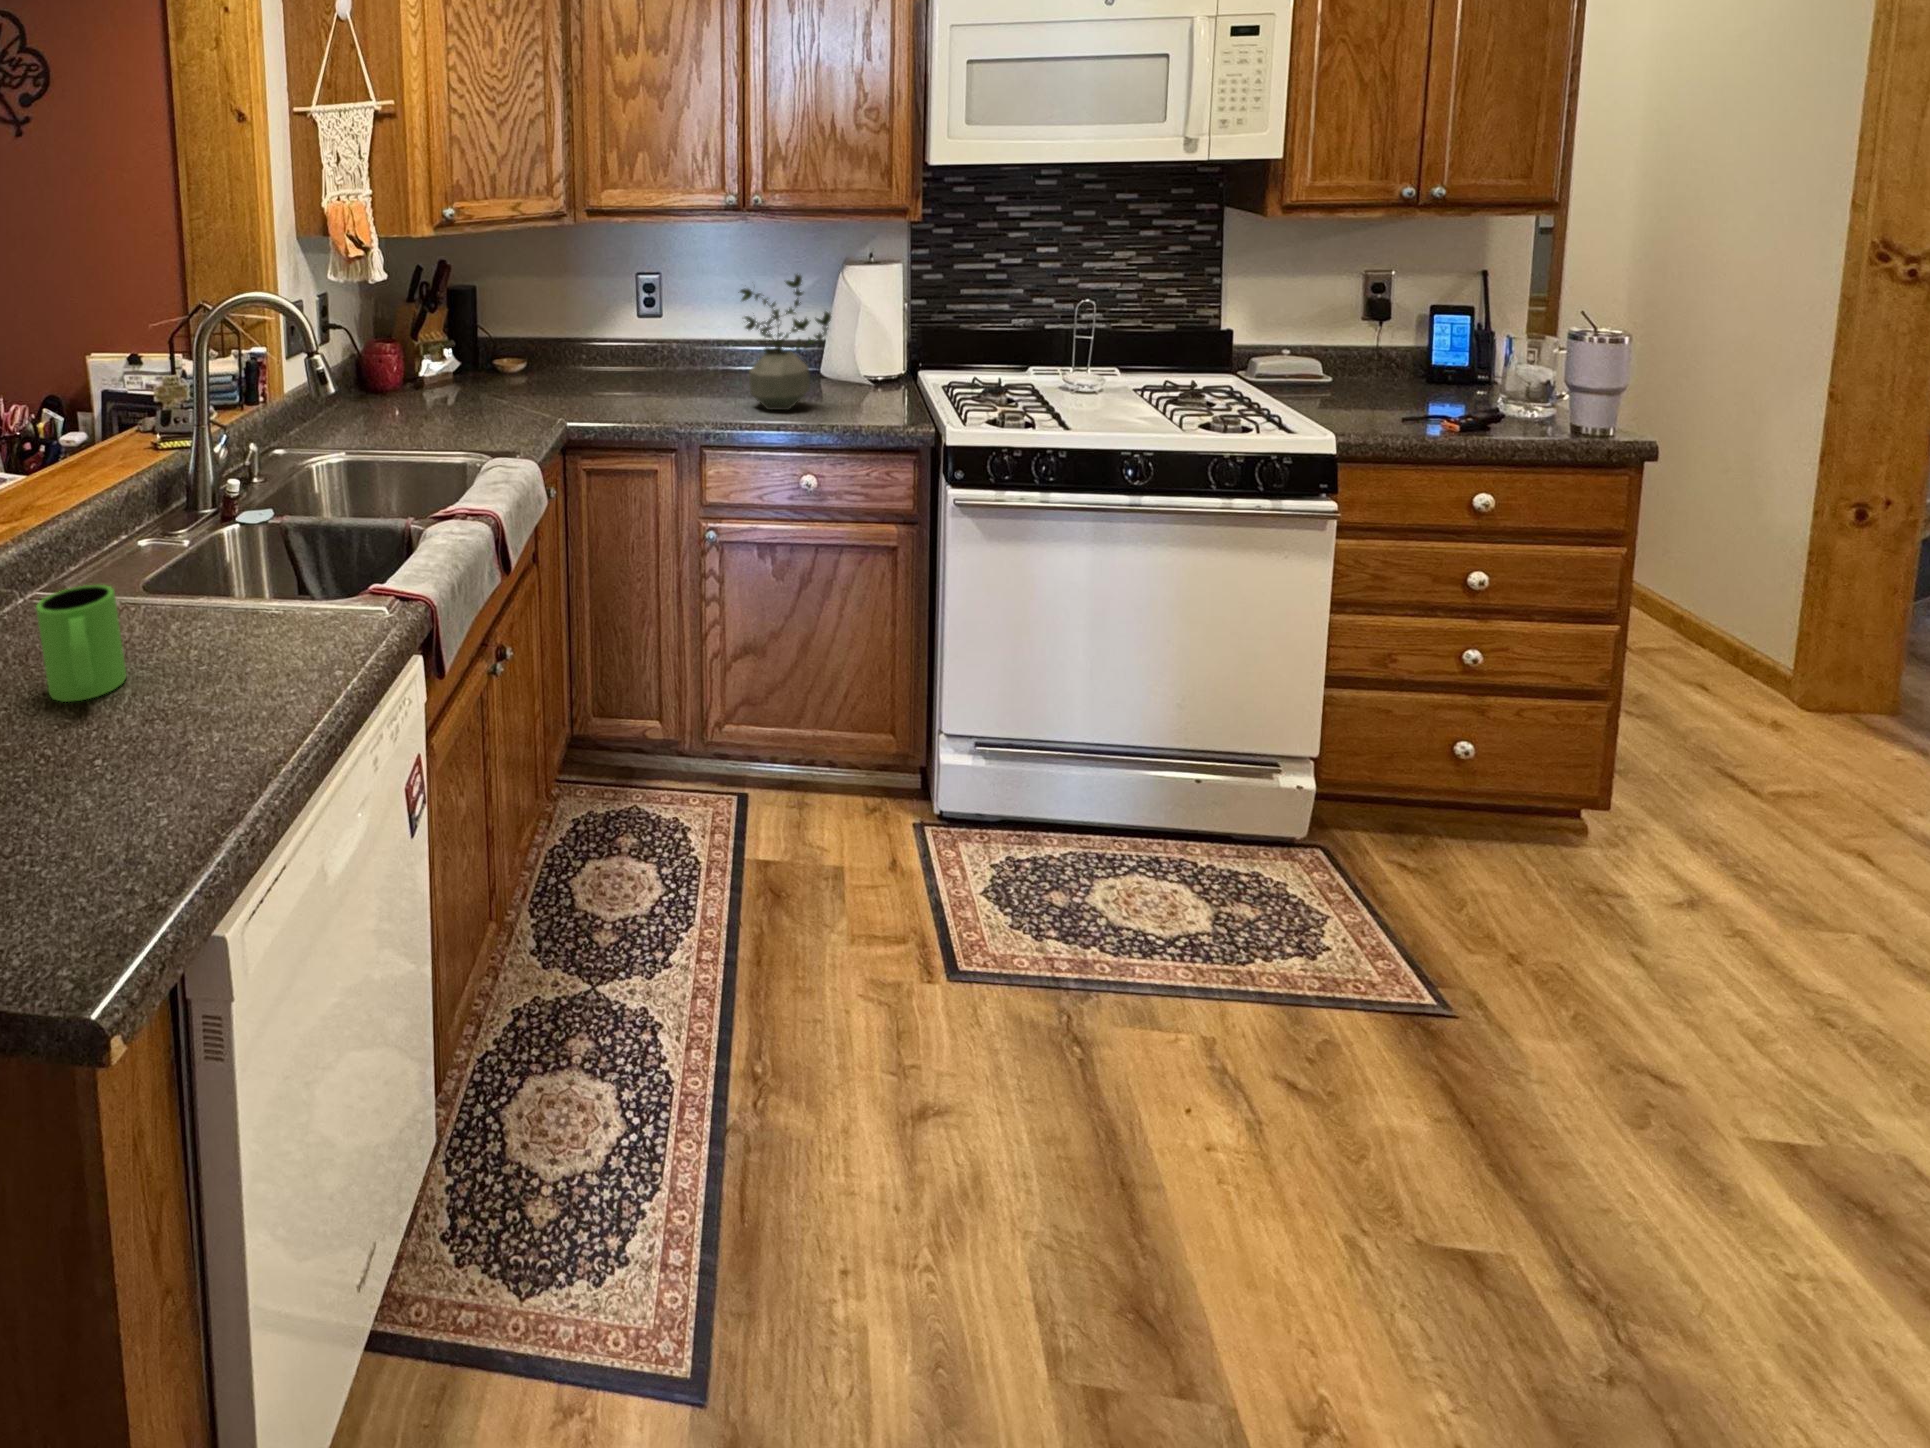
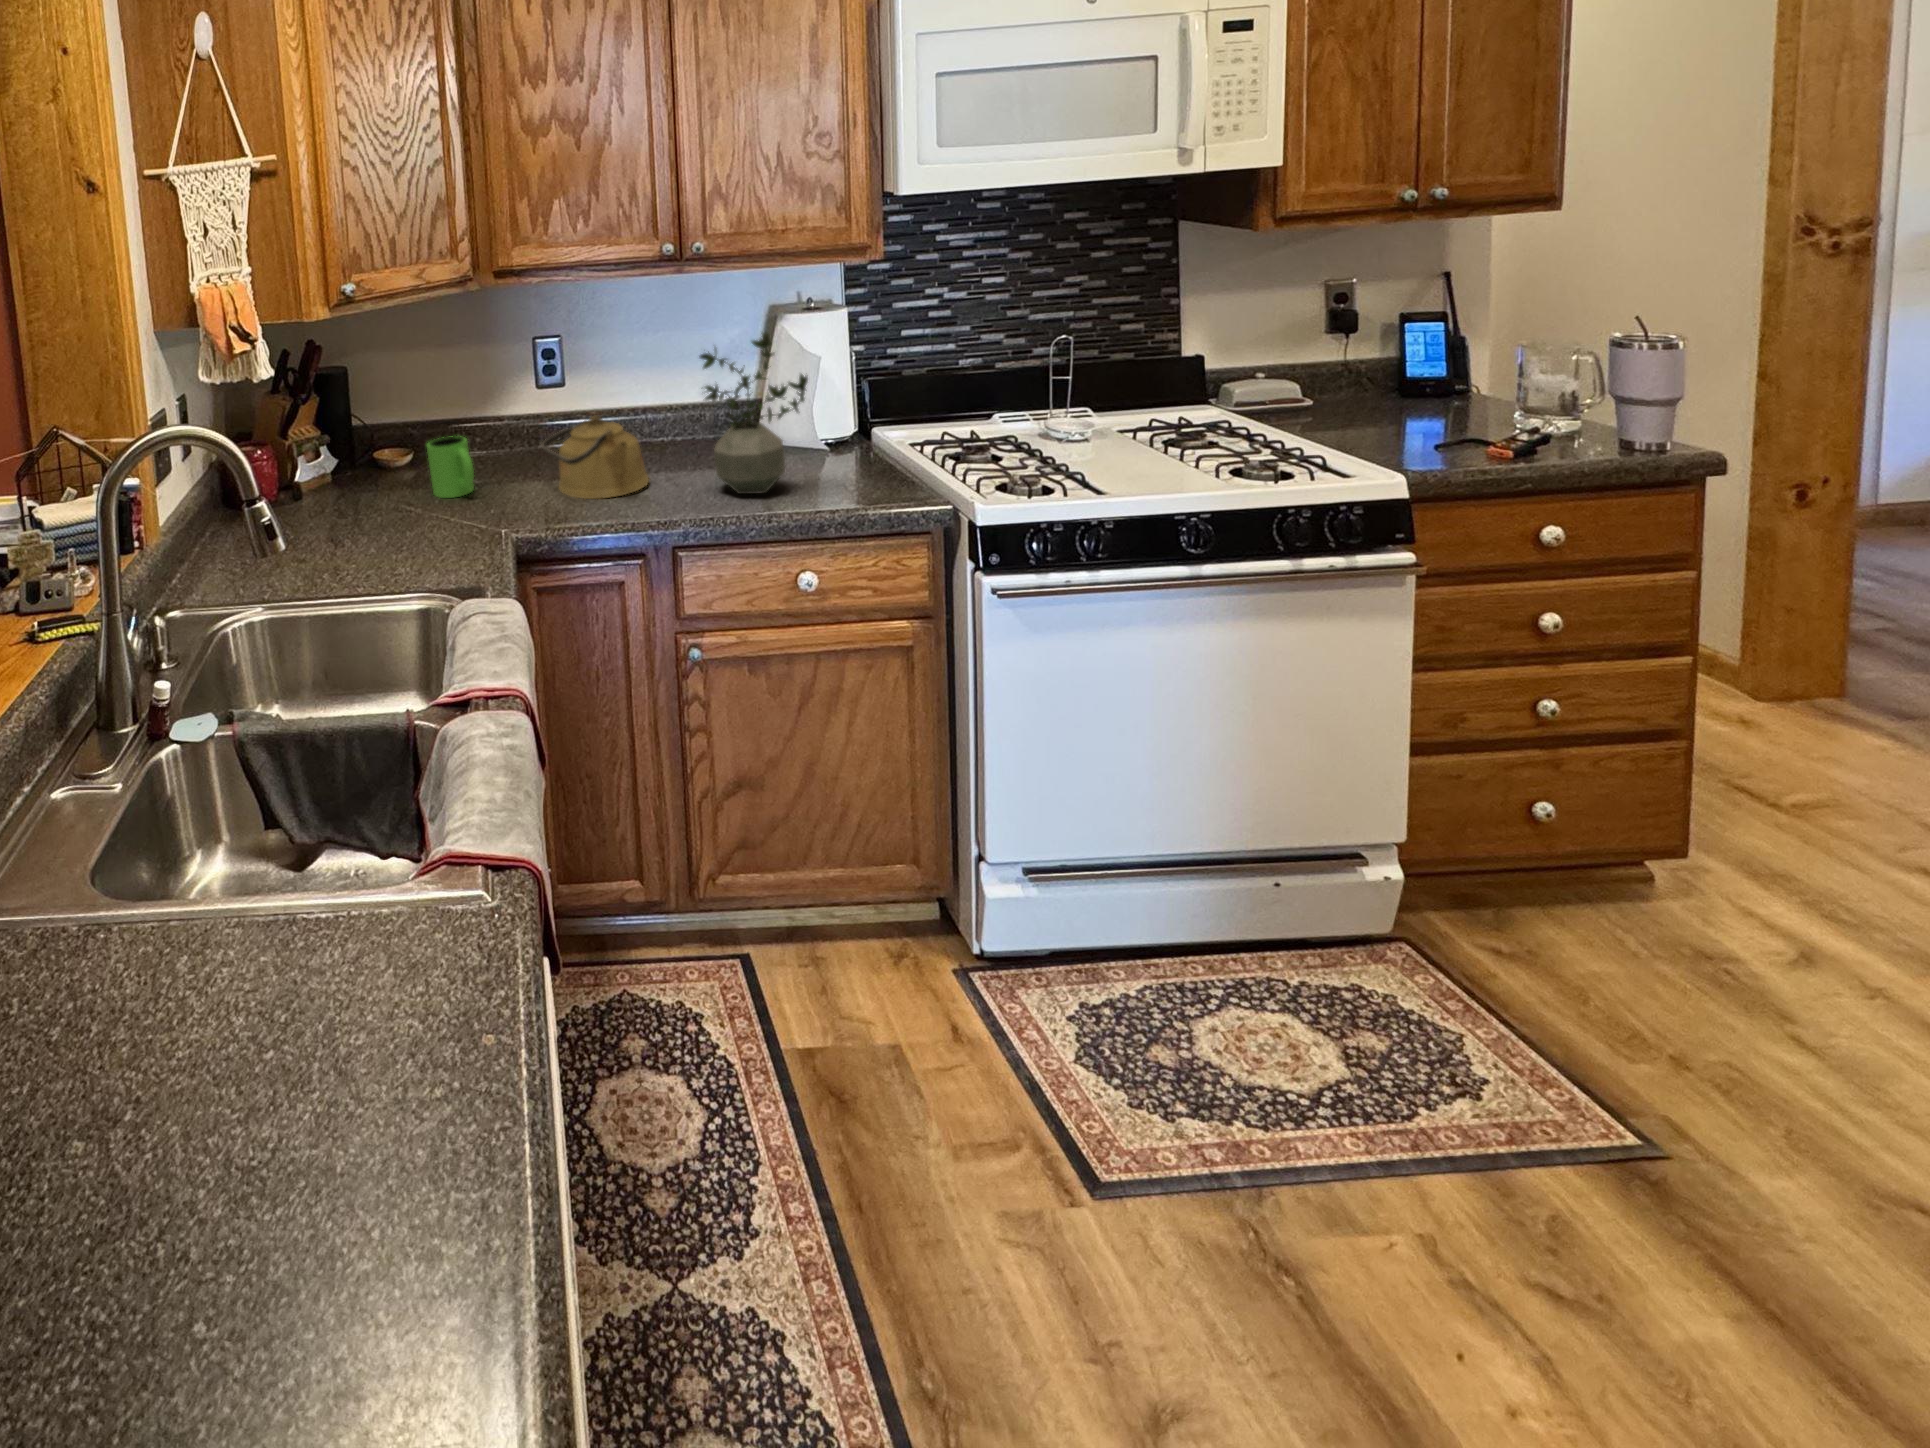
kettle: none [616,337,702,405] -> present [542,416,649,499]
mug: present [36,585,127,702] -> present [426,436,474,498]

